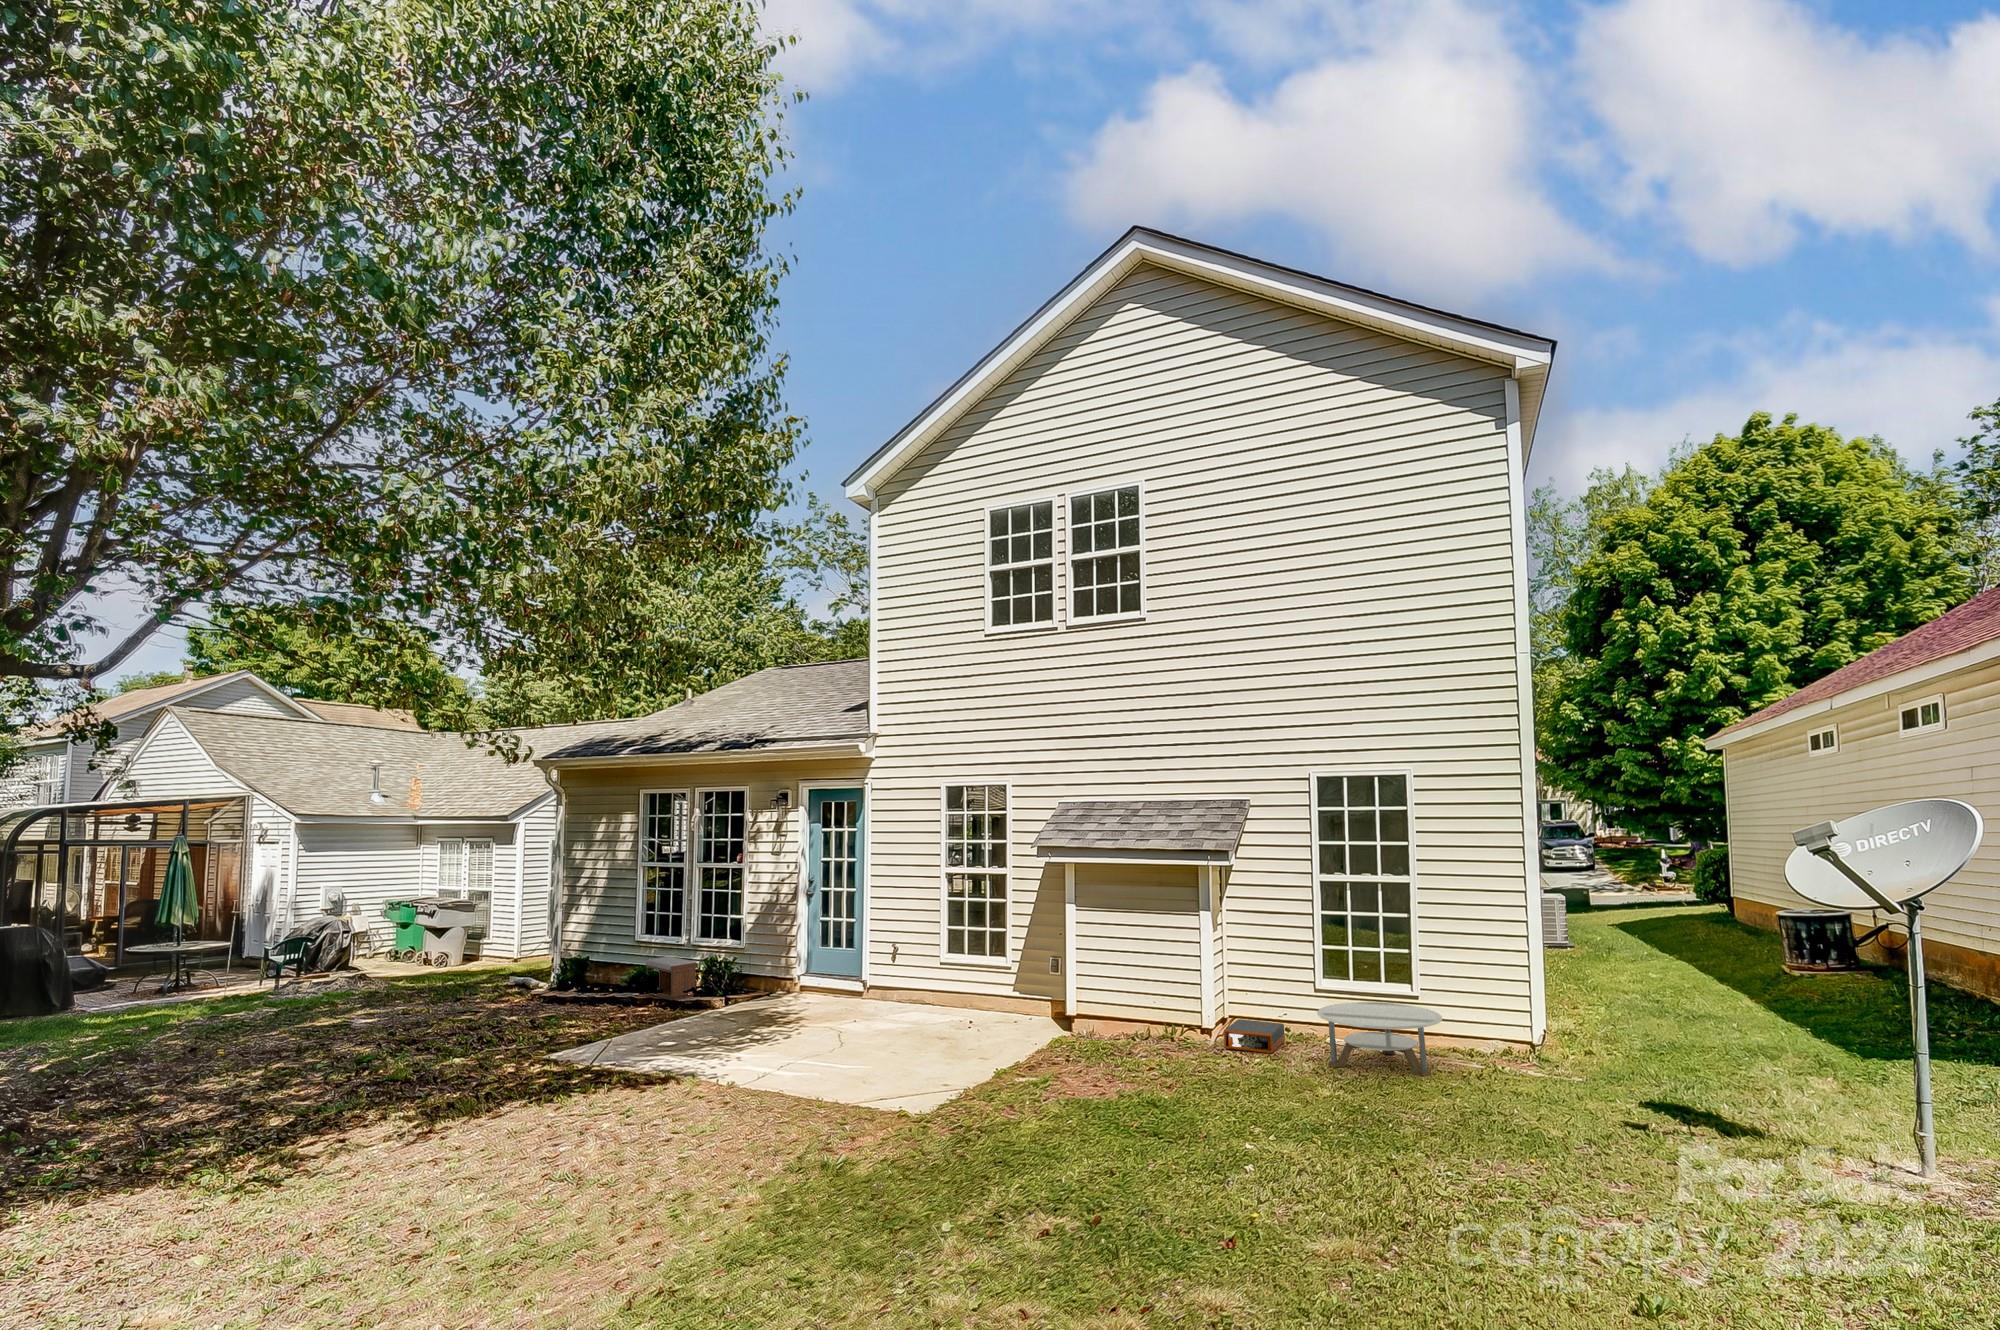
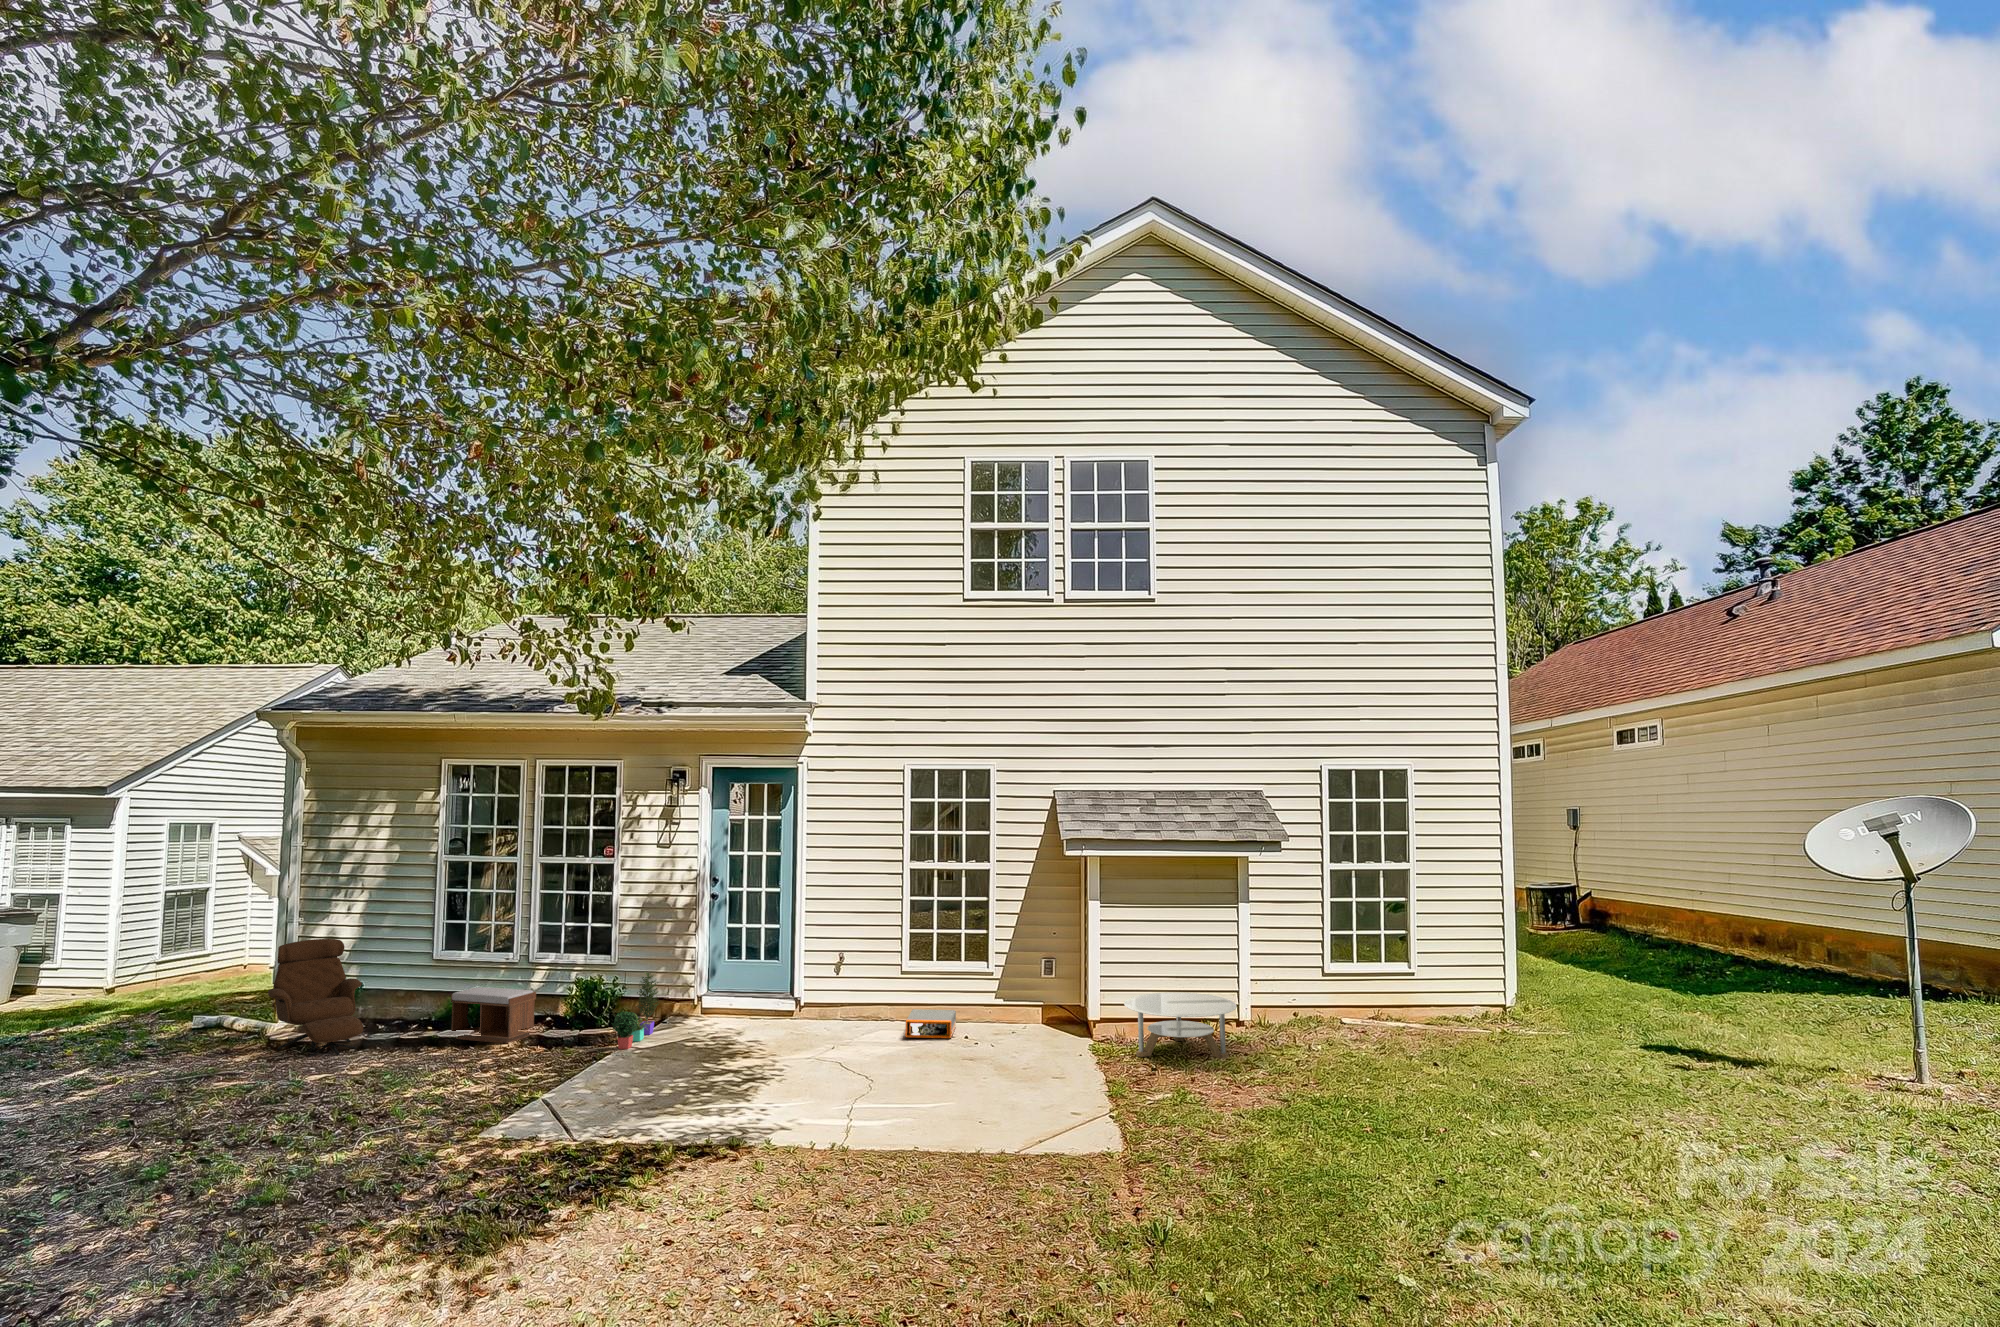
lounge chair: none [544,916,606,1000] -> present [268,939,363,1057]
potted plant: none [719,951,773,1012] -> present [612,971,659,1049]
round table: present [1317,1002,1442,1076] -> present [1124,992,1237,1058]
storage box: present [1224,1019,1285,1053] -> present [905,1009,956,1038]

